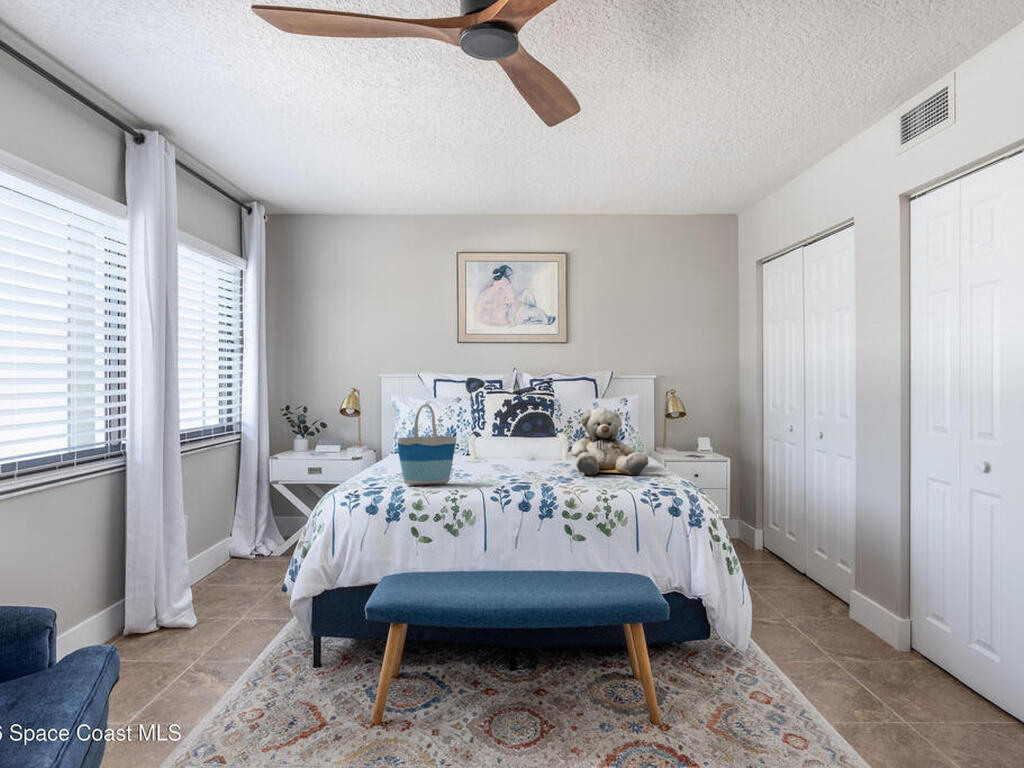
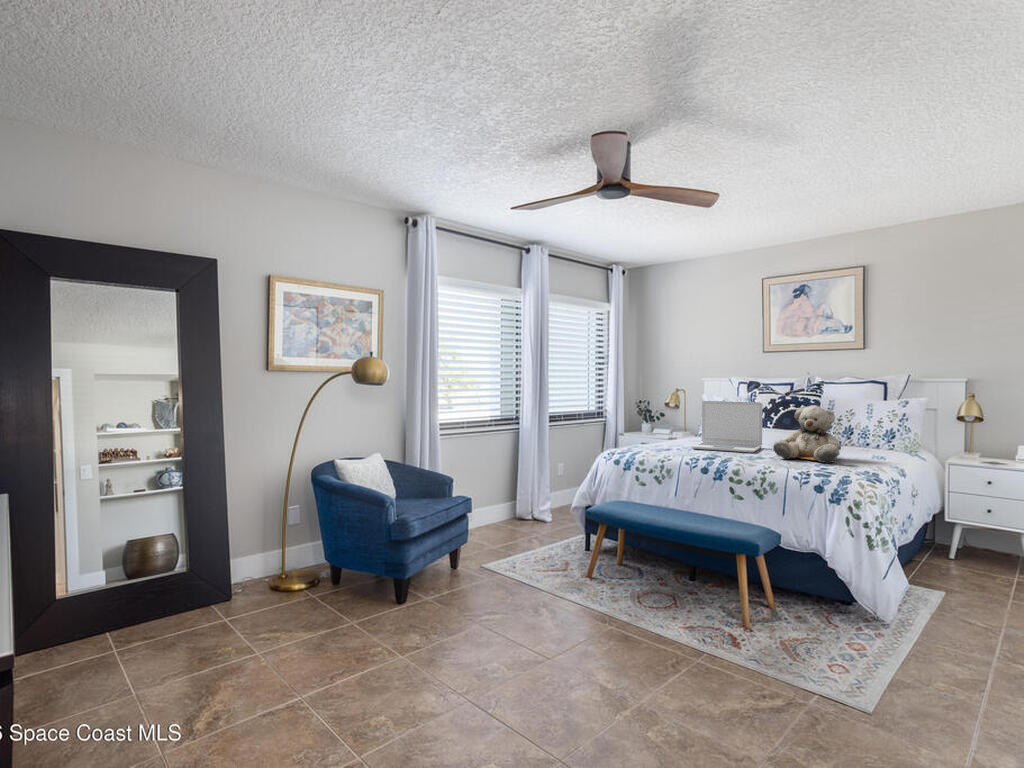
tote bag: present [398,404,457,485] -> none [638,397,676,451]
laptop: none [450,406,537,474] -> present [691,401,763,453]

